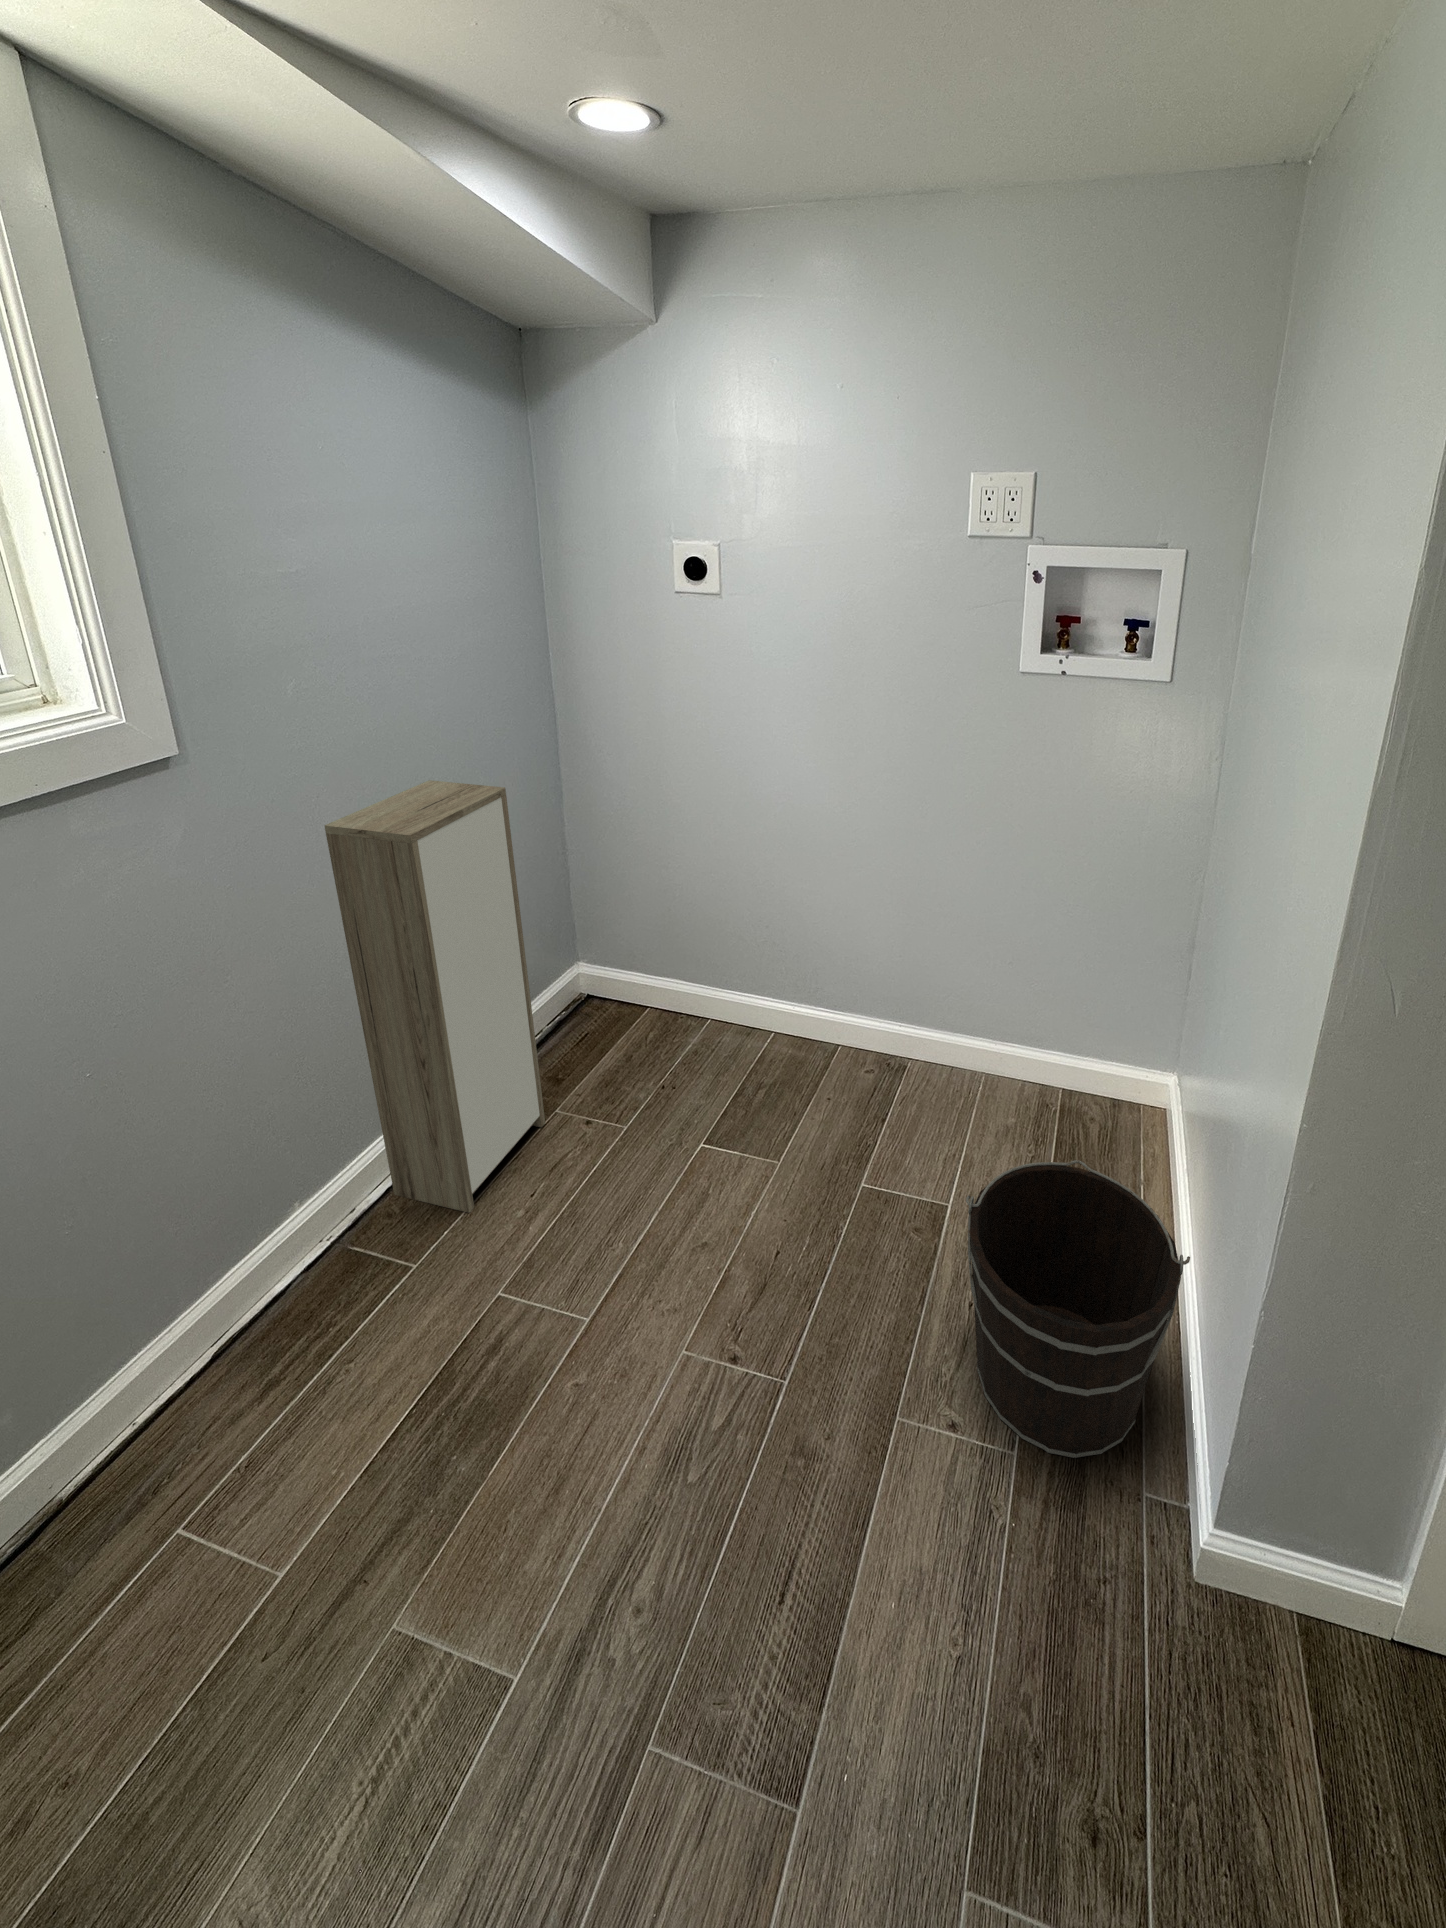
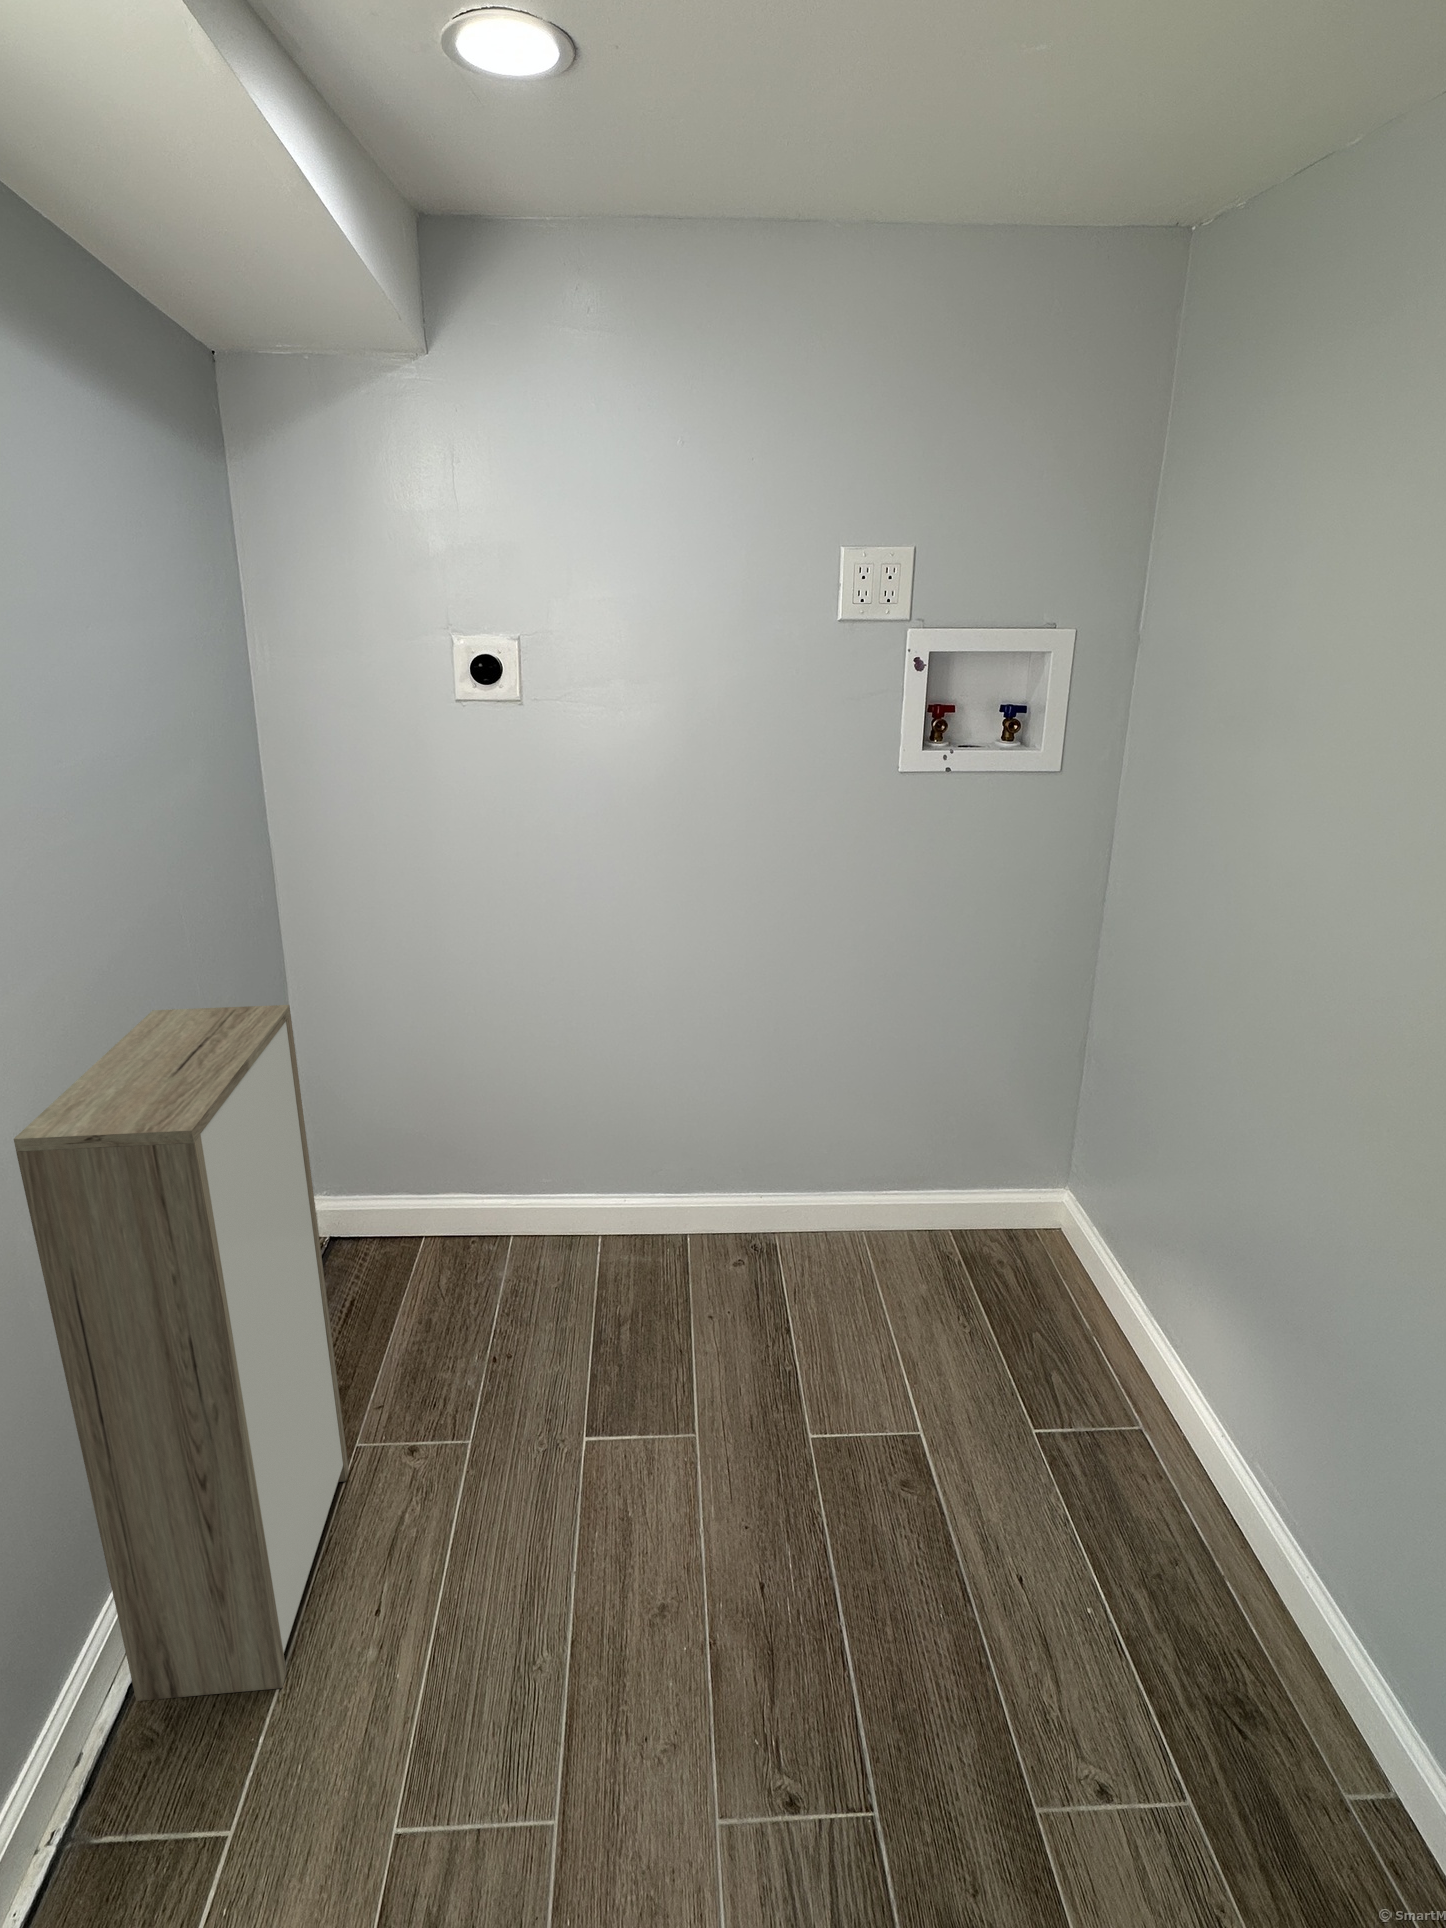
bucket: present [966,1160,1190,1458] -> none [1046,1354,1345,1780]

